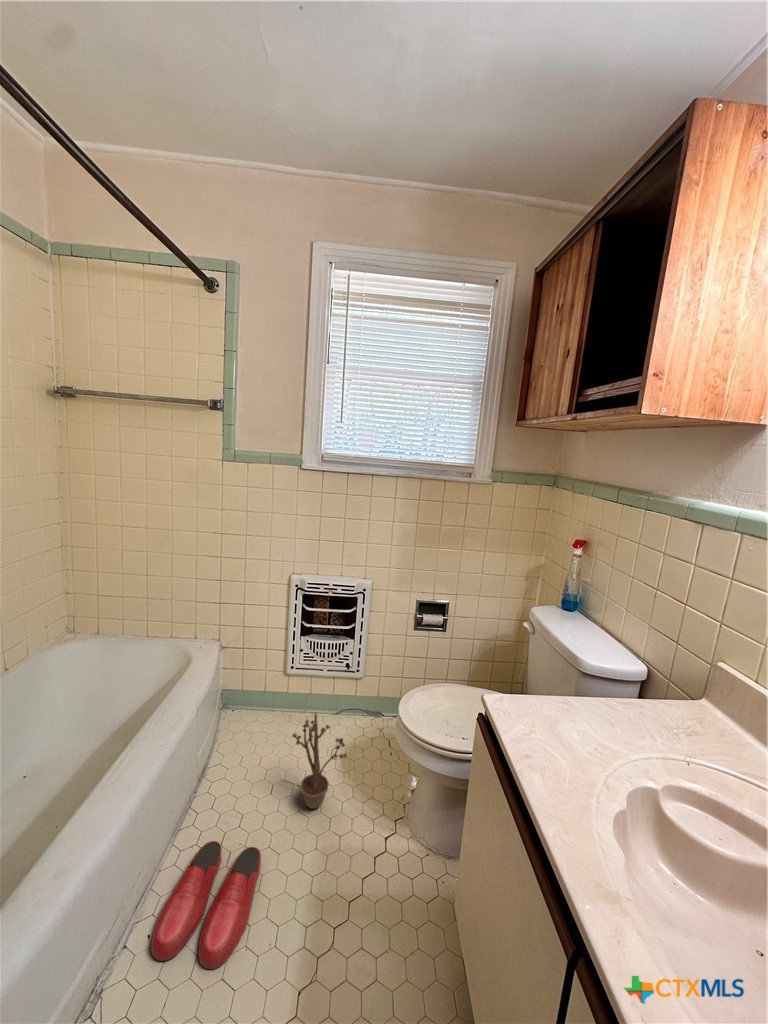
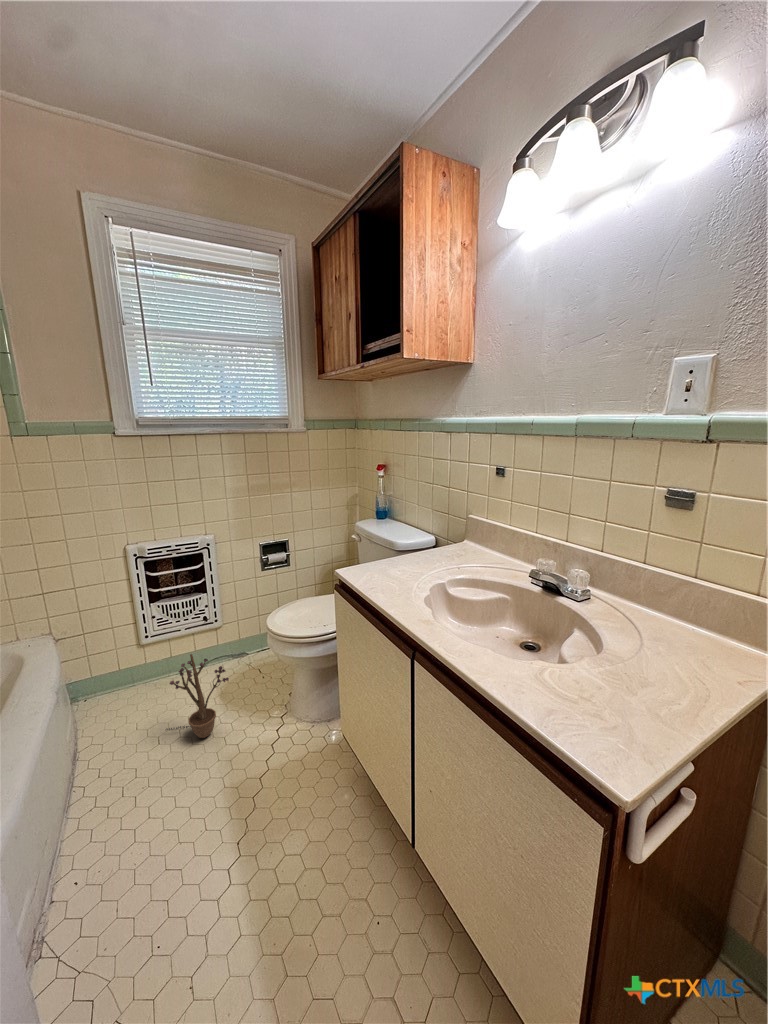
slippers: present [151,841,261,969] -> none [76,782,173,898]

